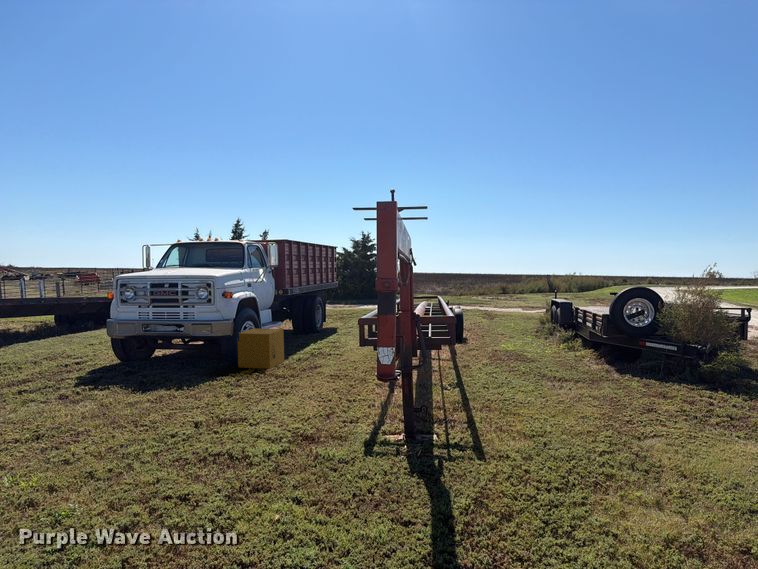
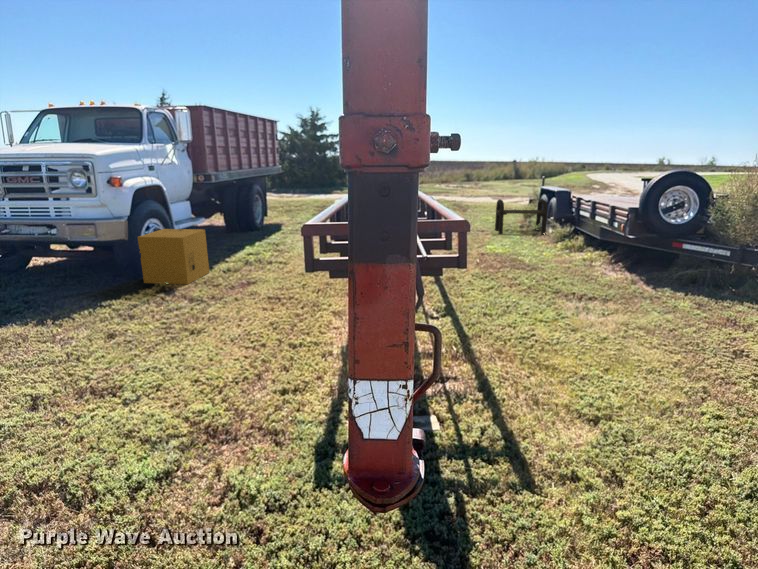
bench: none [514,309,556,338] -> present [495,199,547,235]

